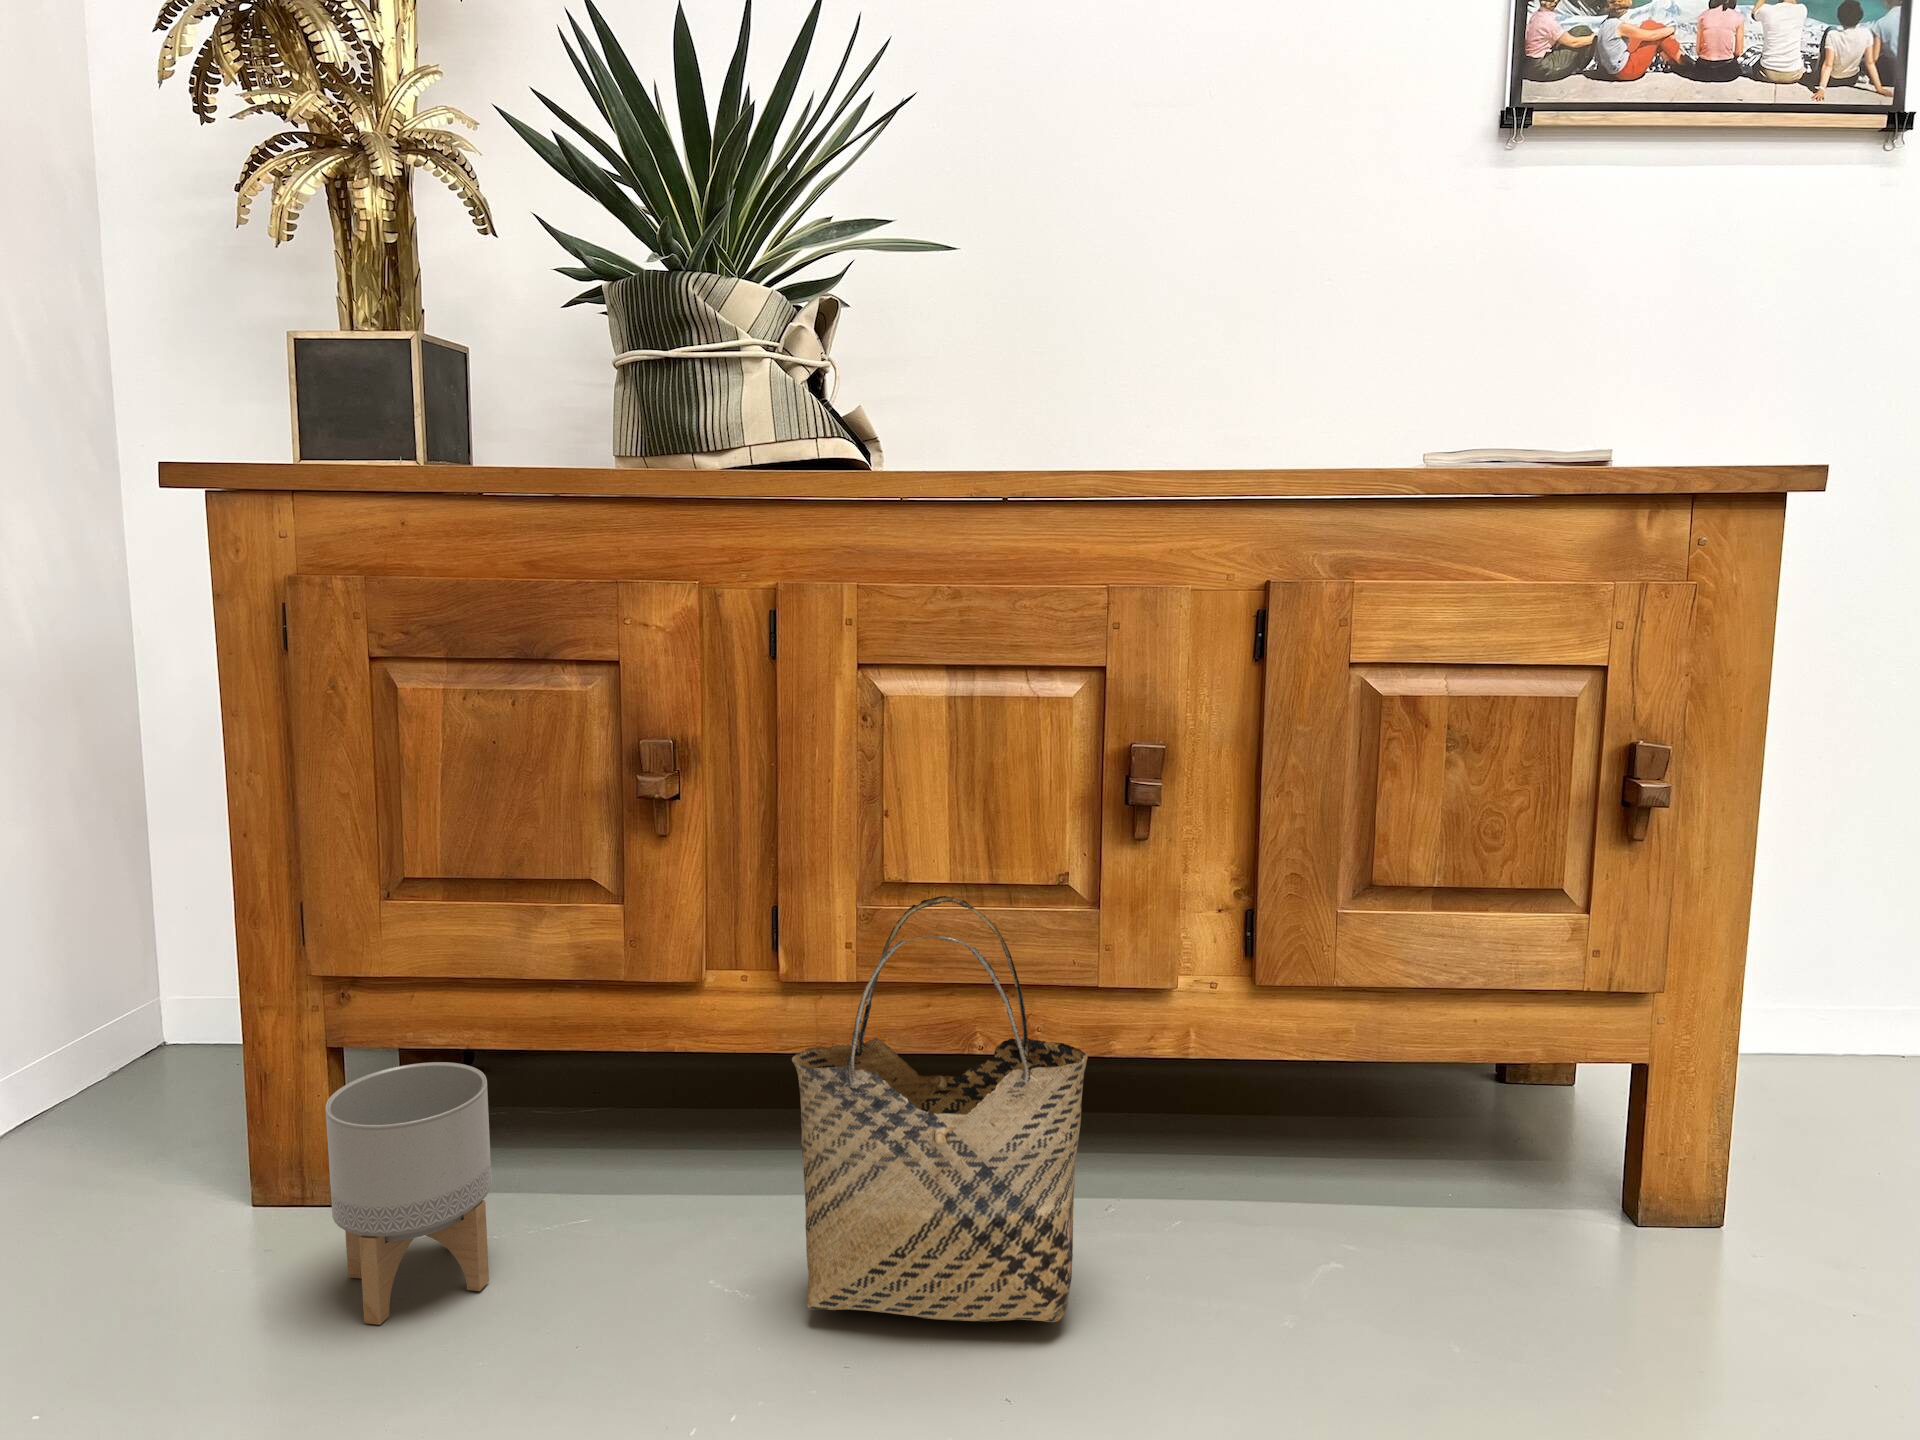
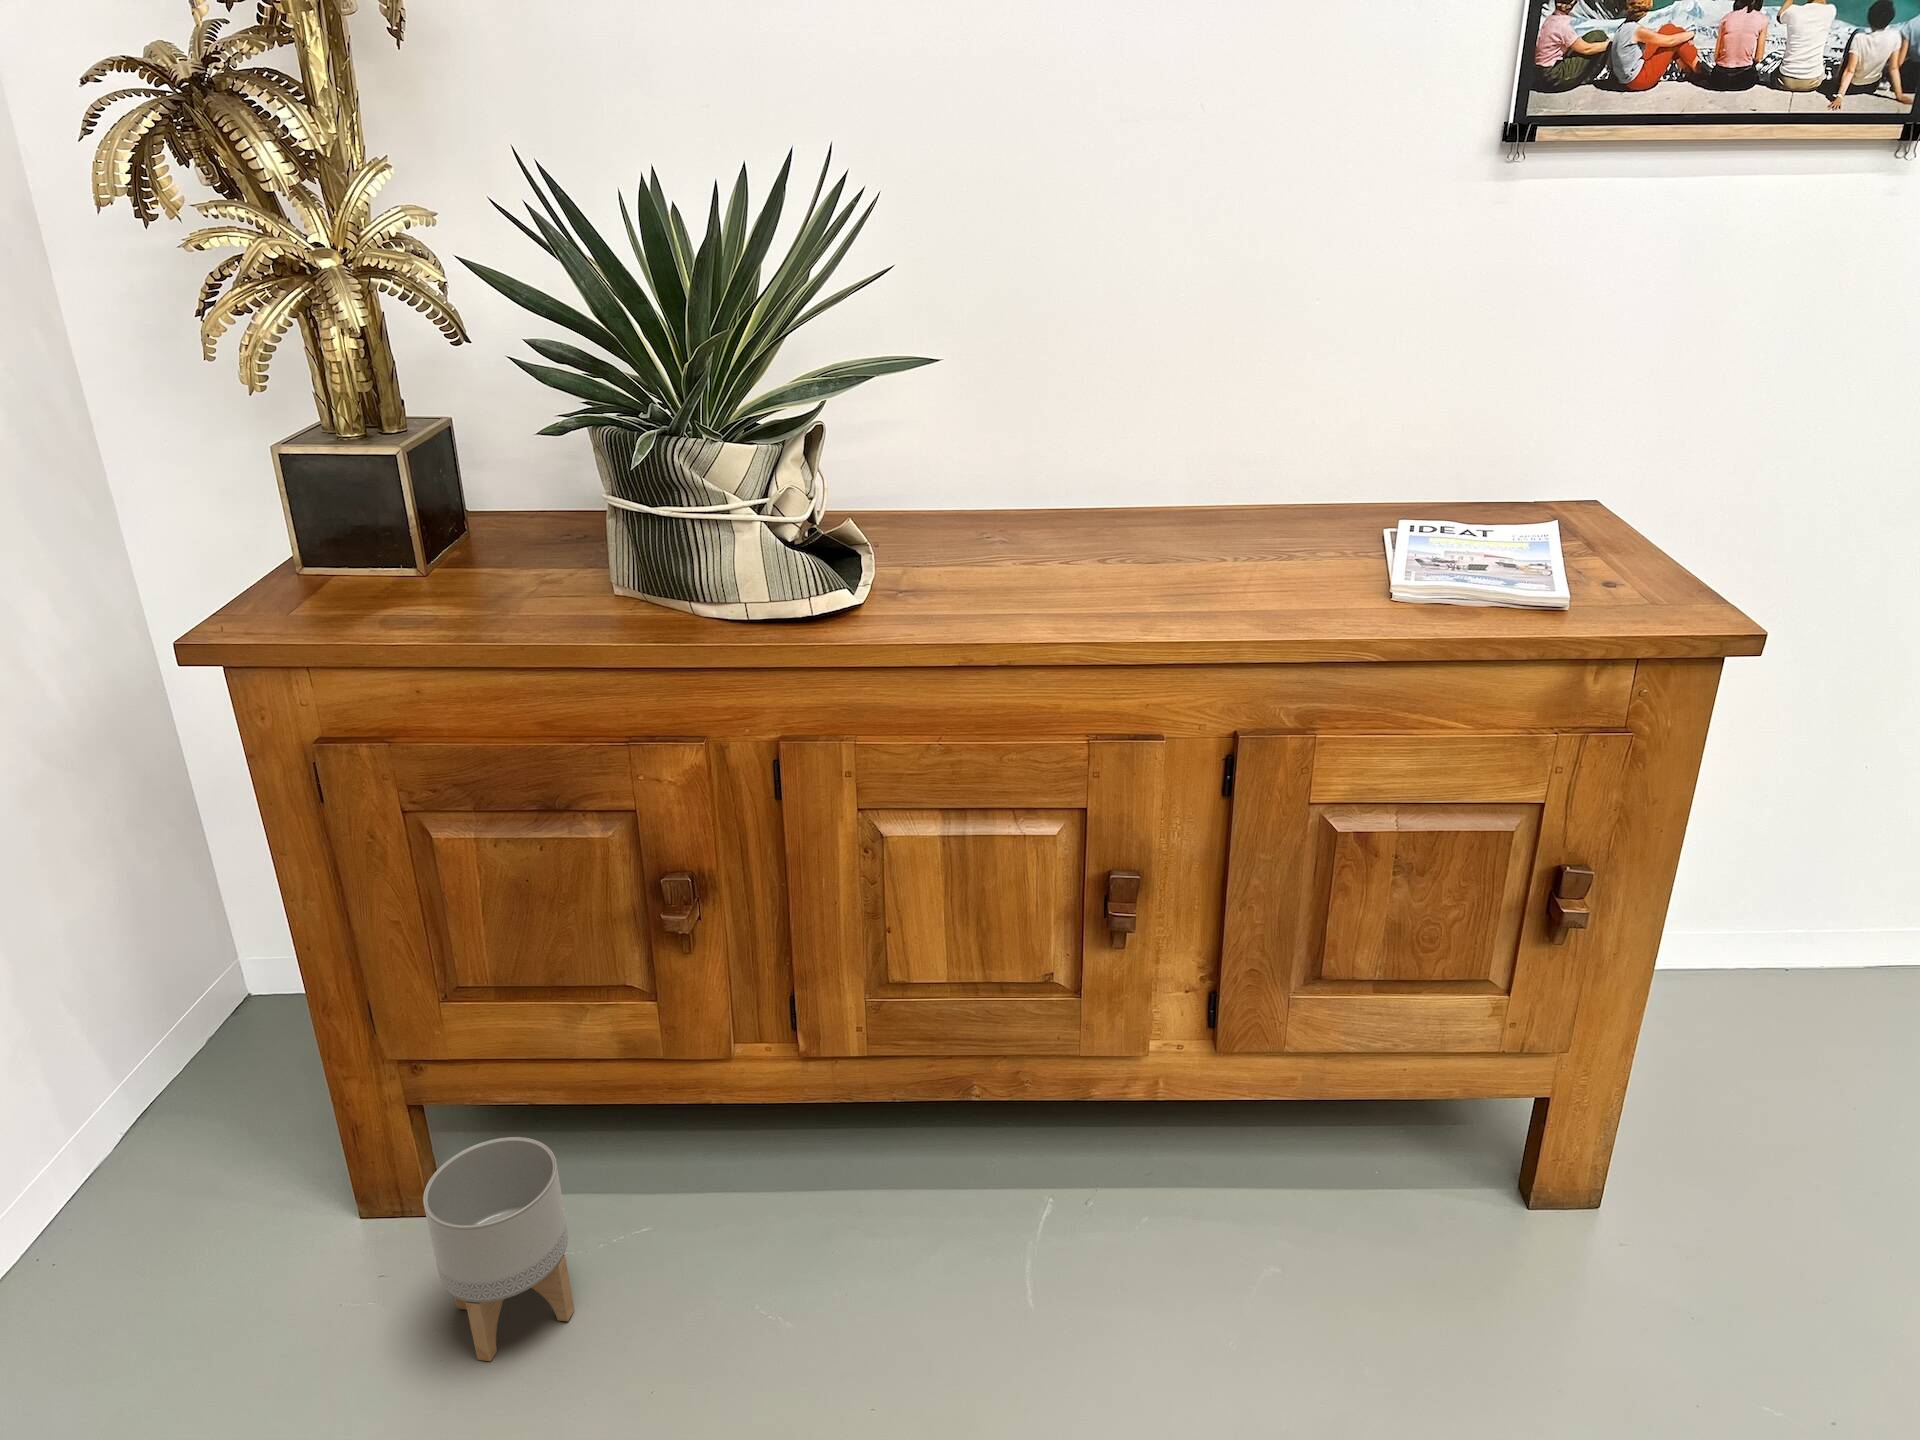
woven basket: present [792,896,1087,1322] -> none [816,1005,1068,1352]

